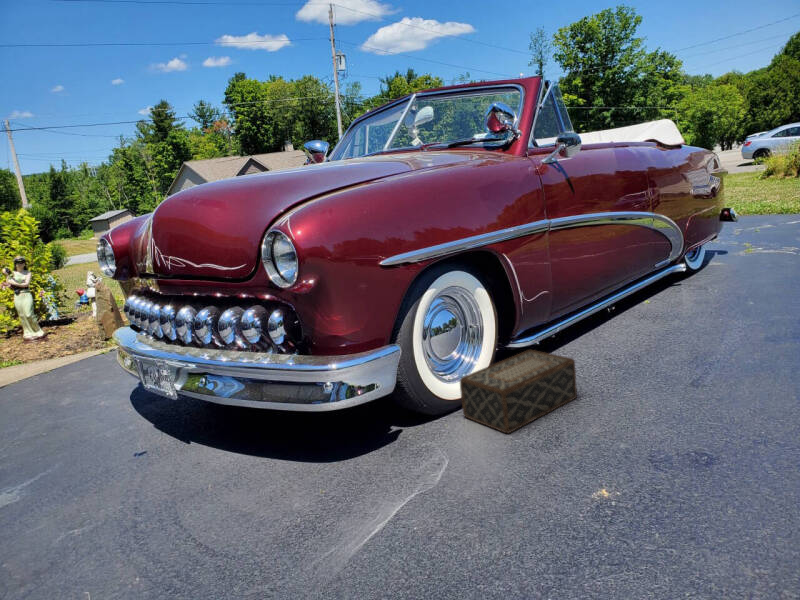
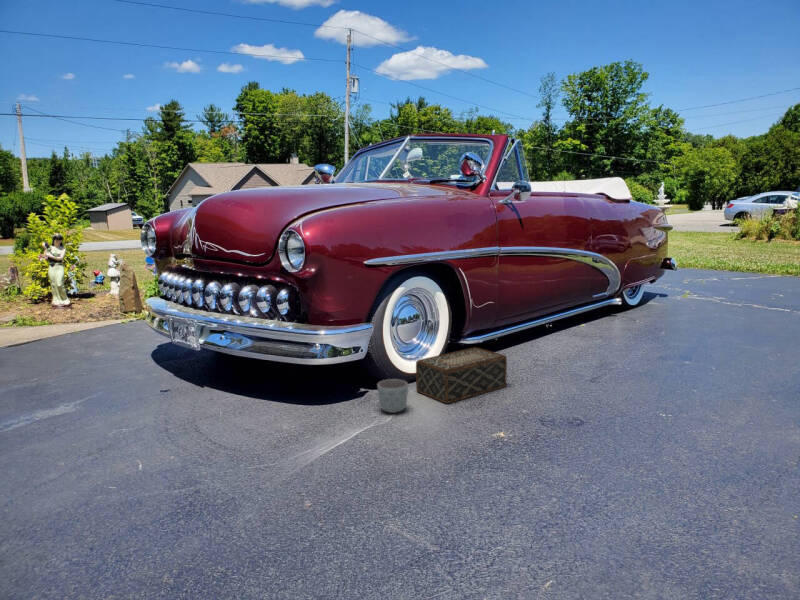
planter: none [415,409,456,456] -> present [378,379,408,413]

